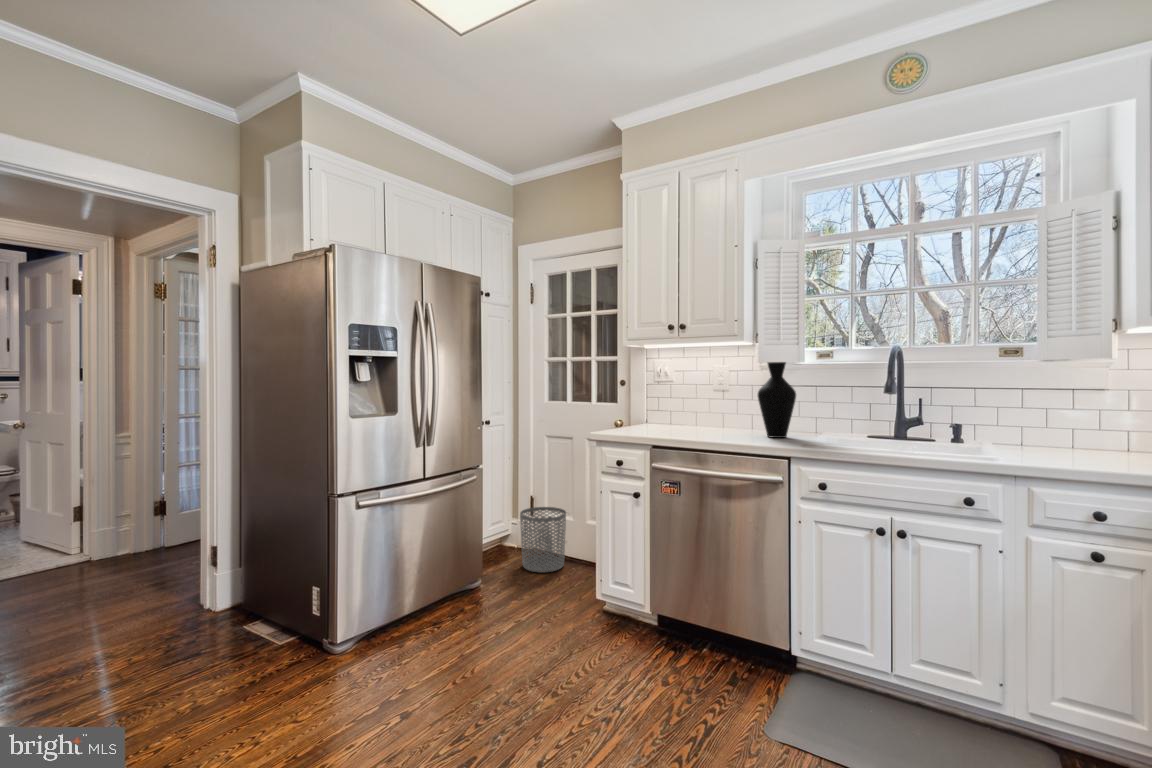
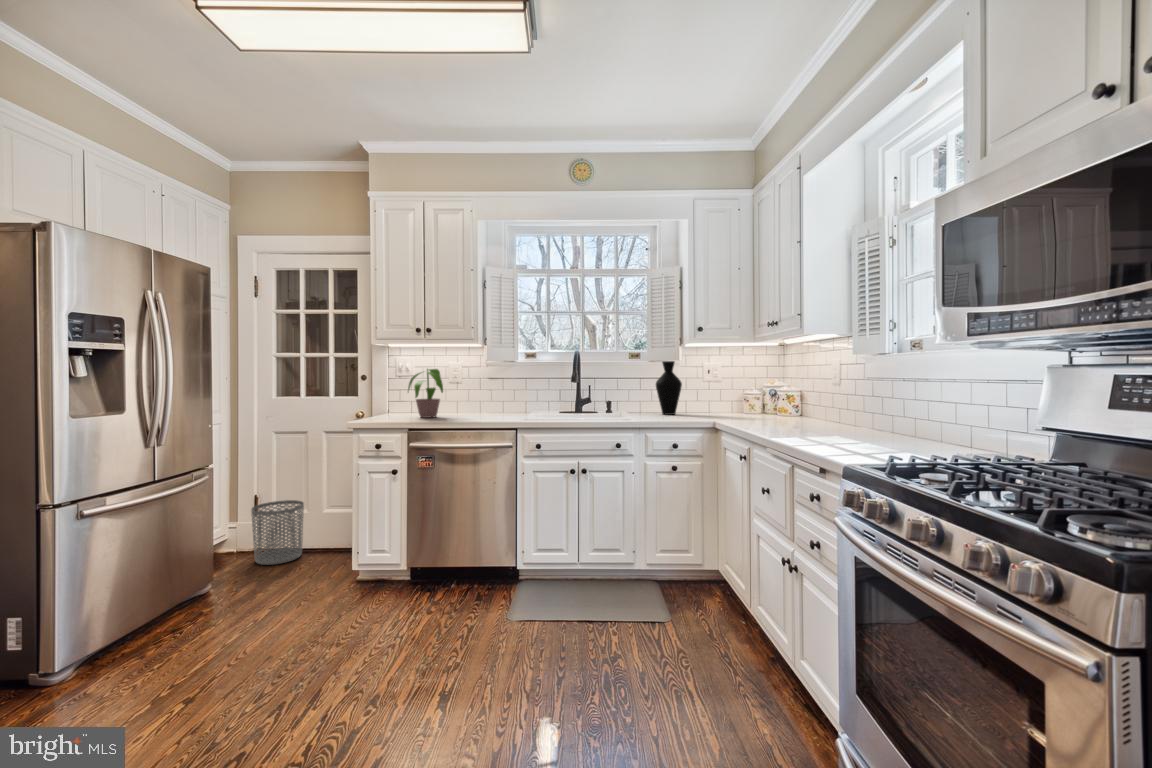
vase: present [758,362,796,438] -> present [656,361,682,415]
potted plant: none [652,372,714,433] -> present [408,369,443,418]

